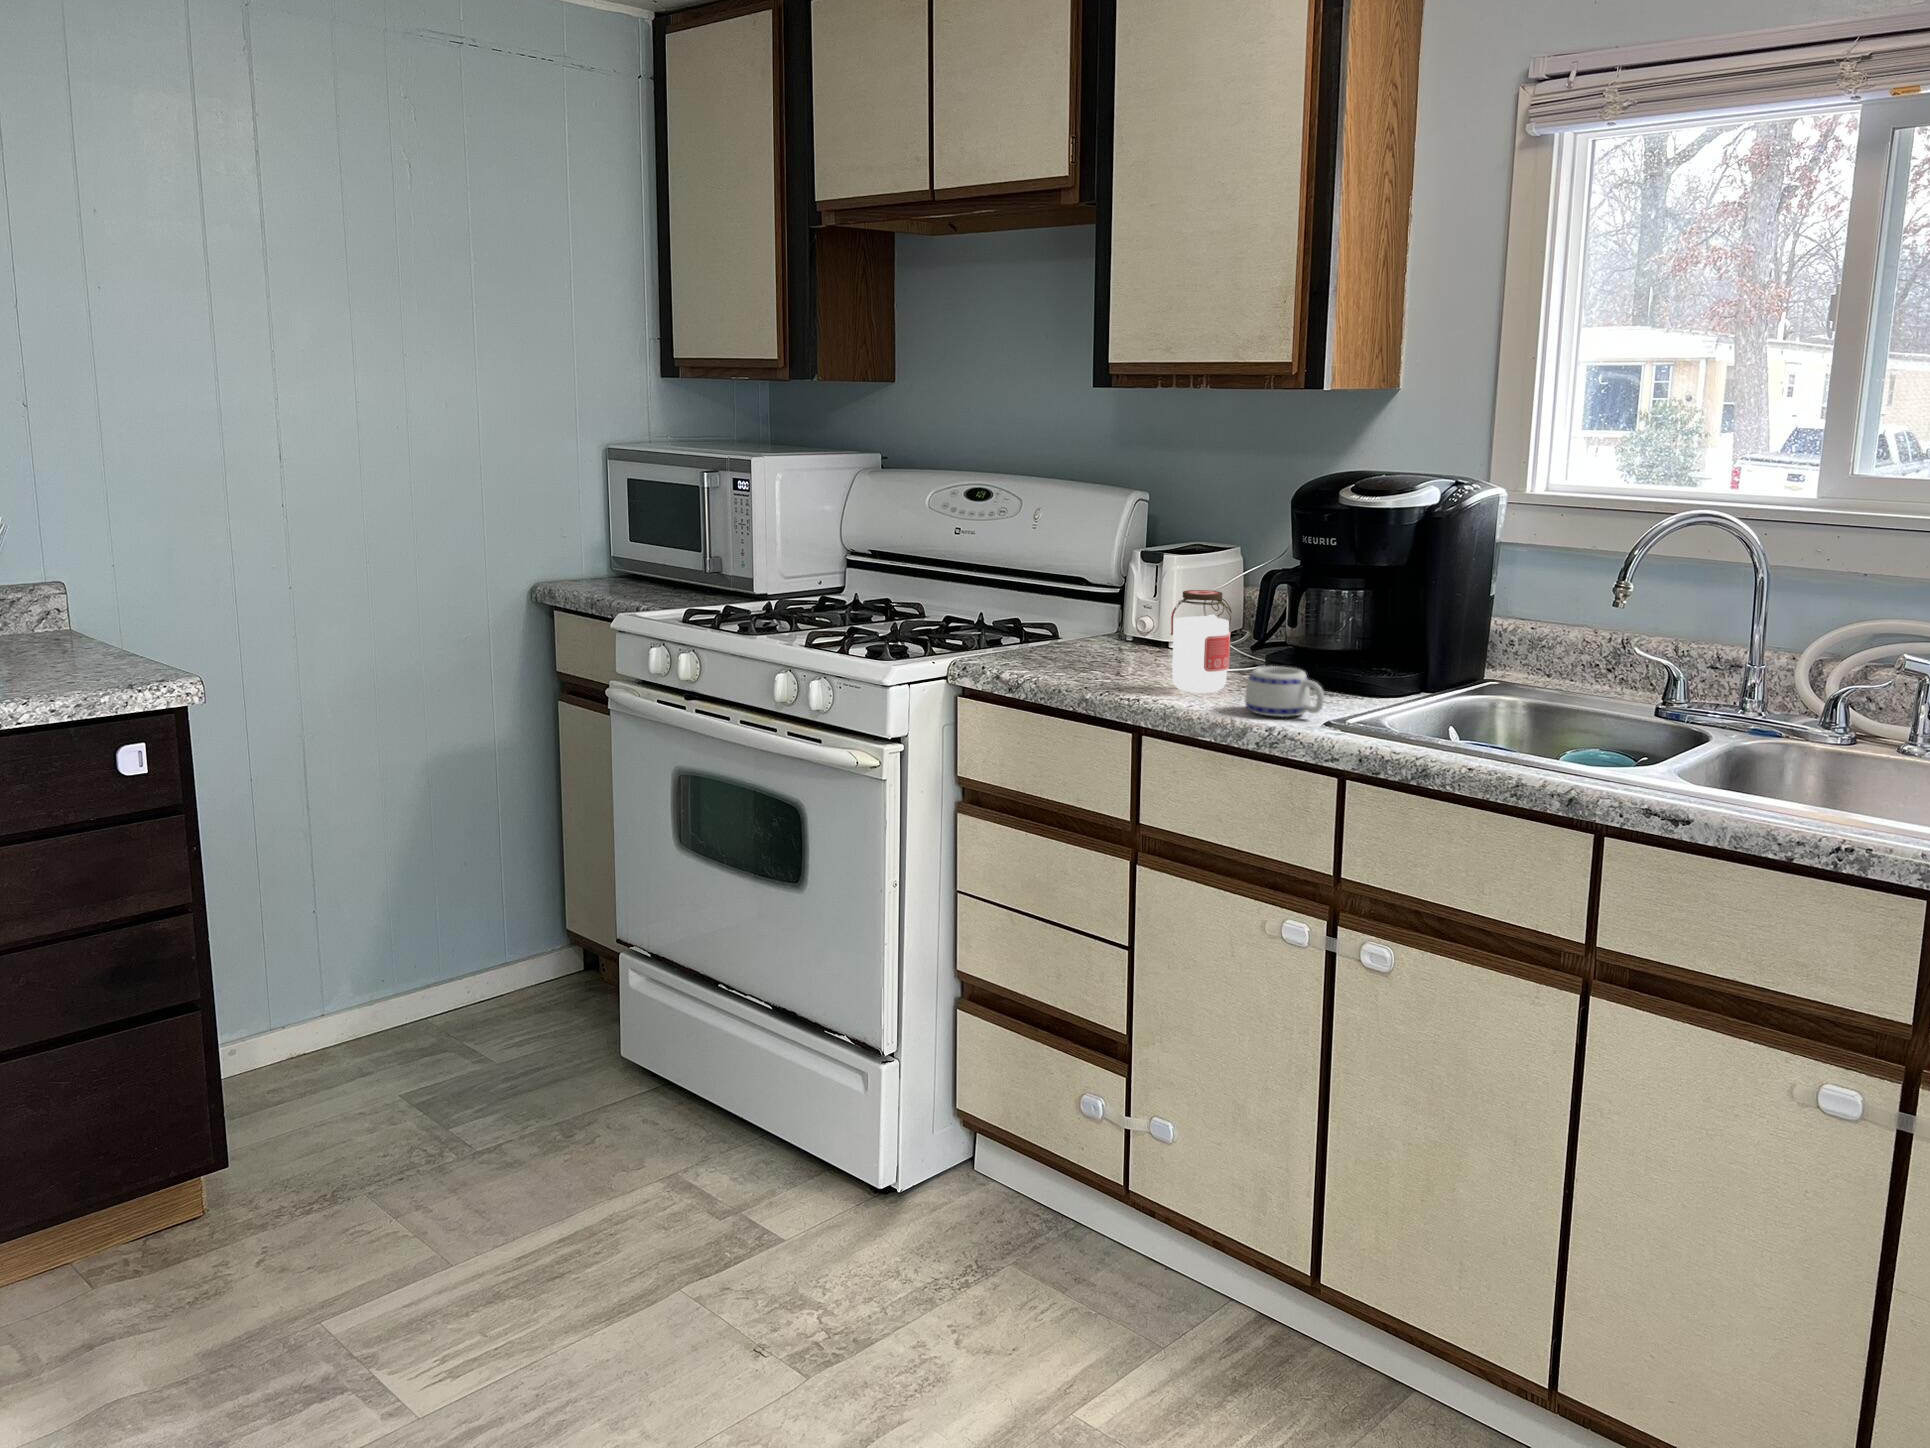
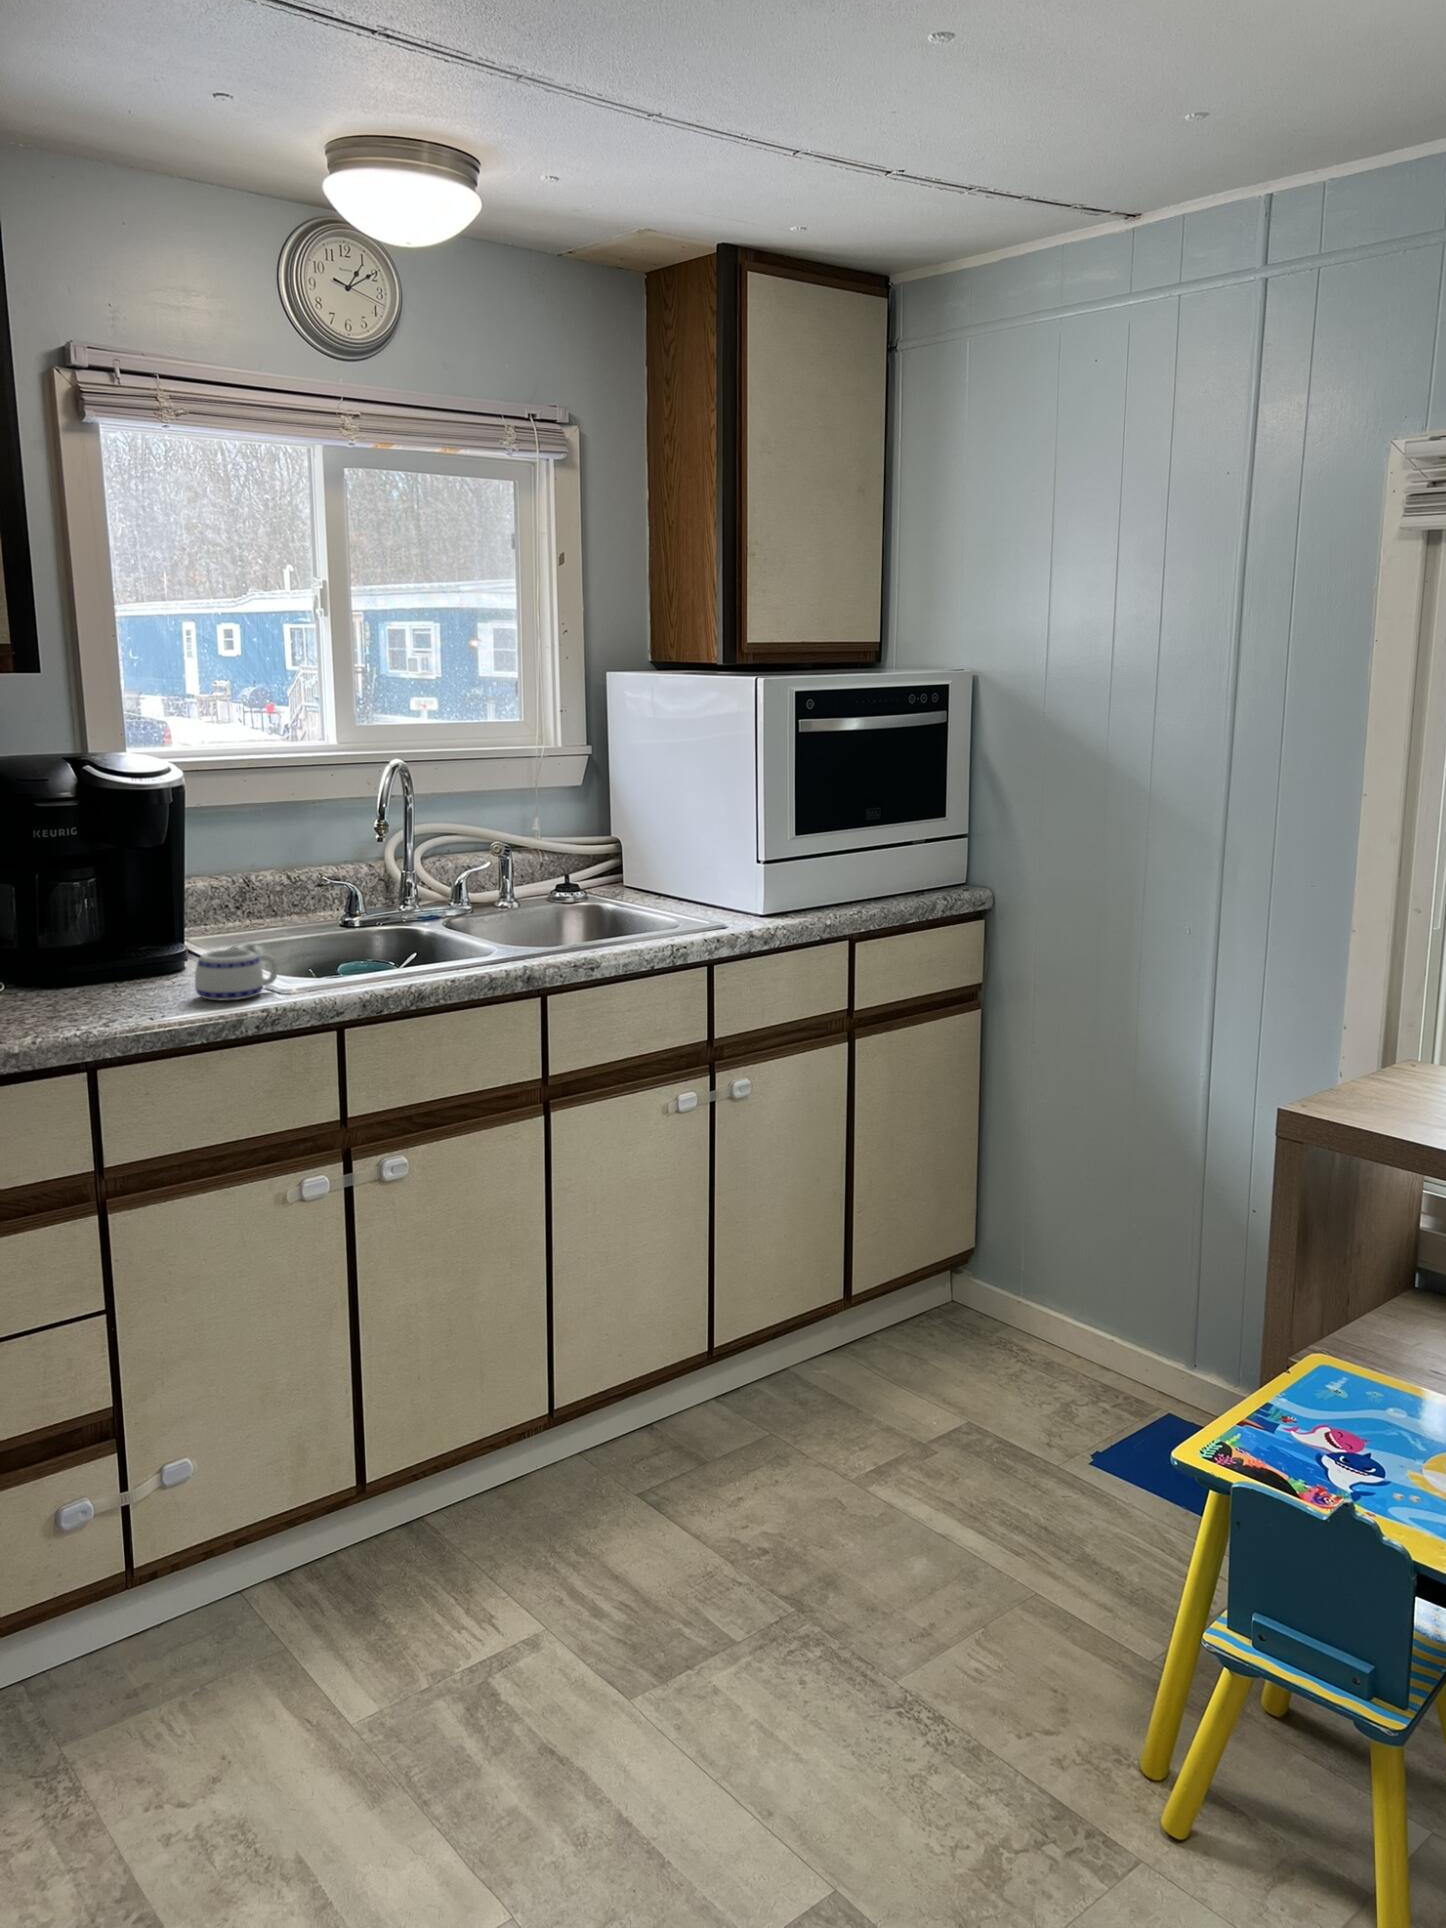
jar: present [1171,590,1232,693] -> none [58,895,131,1012]

